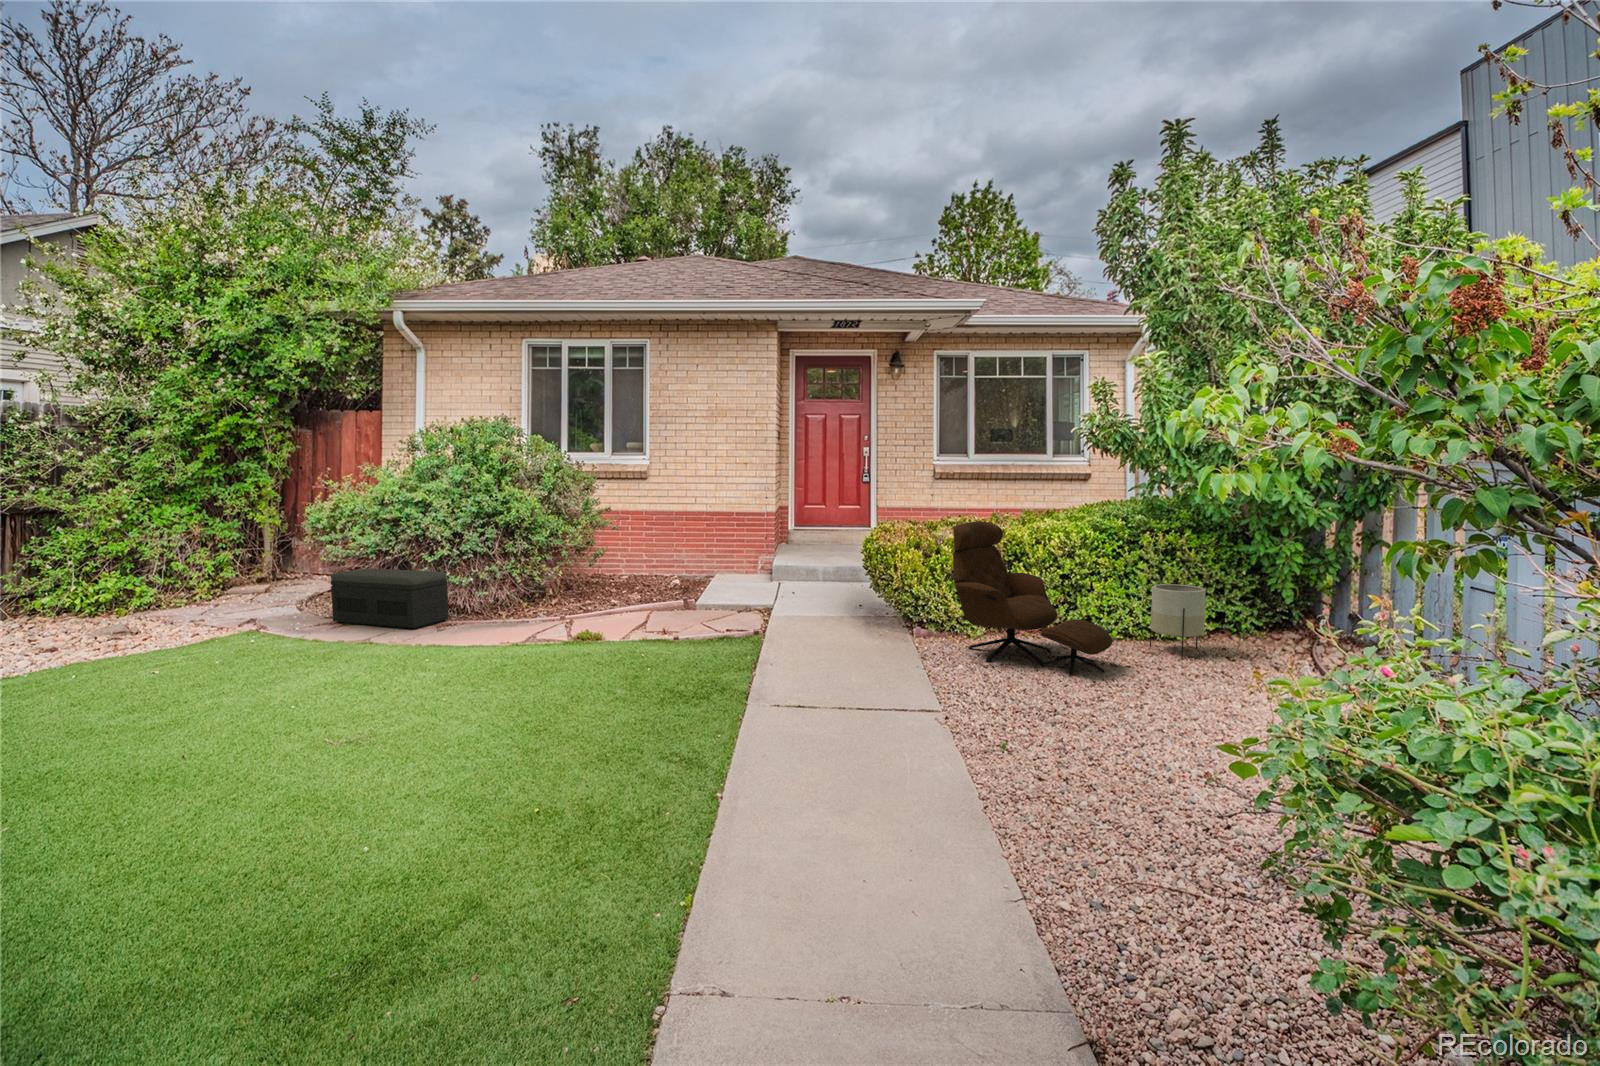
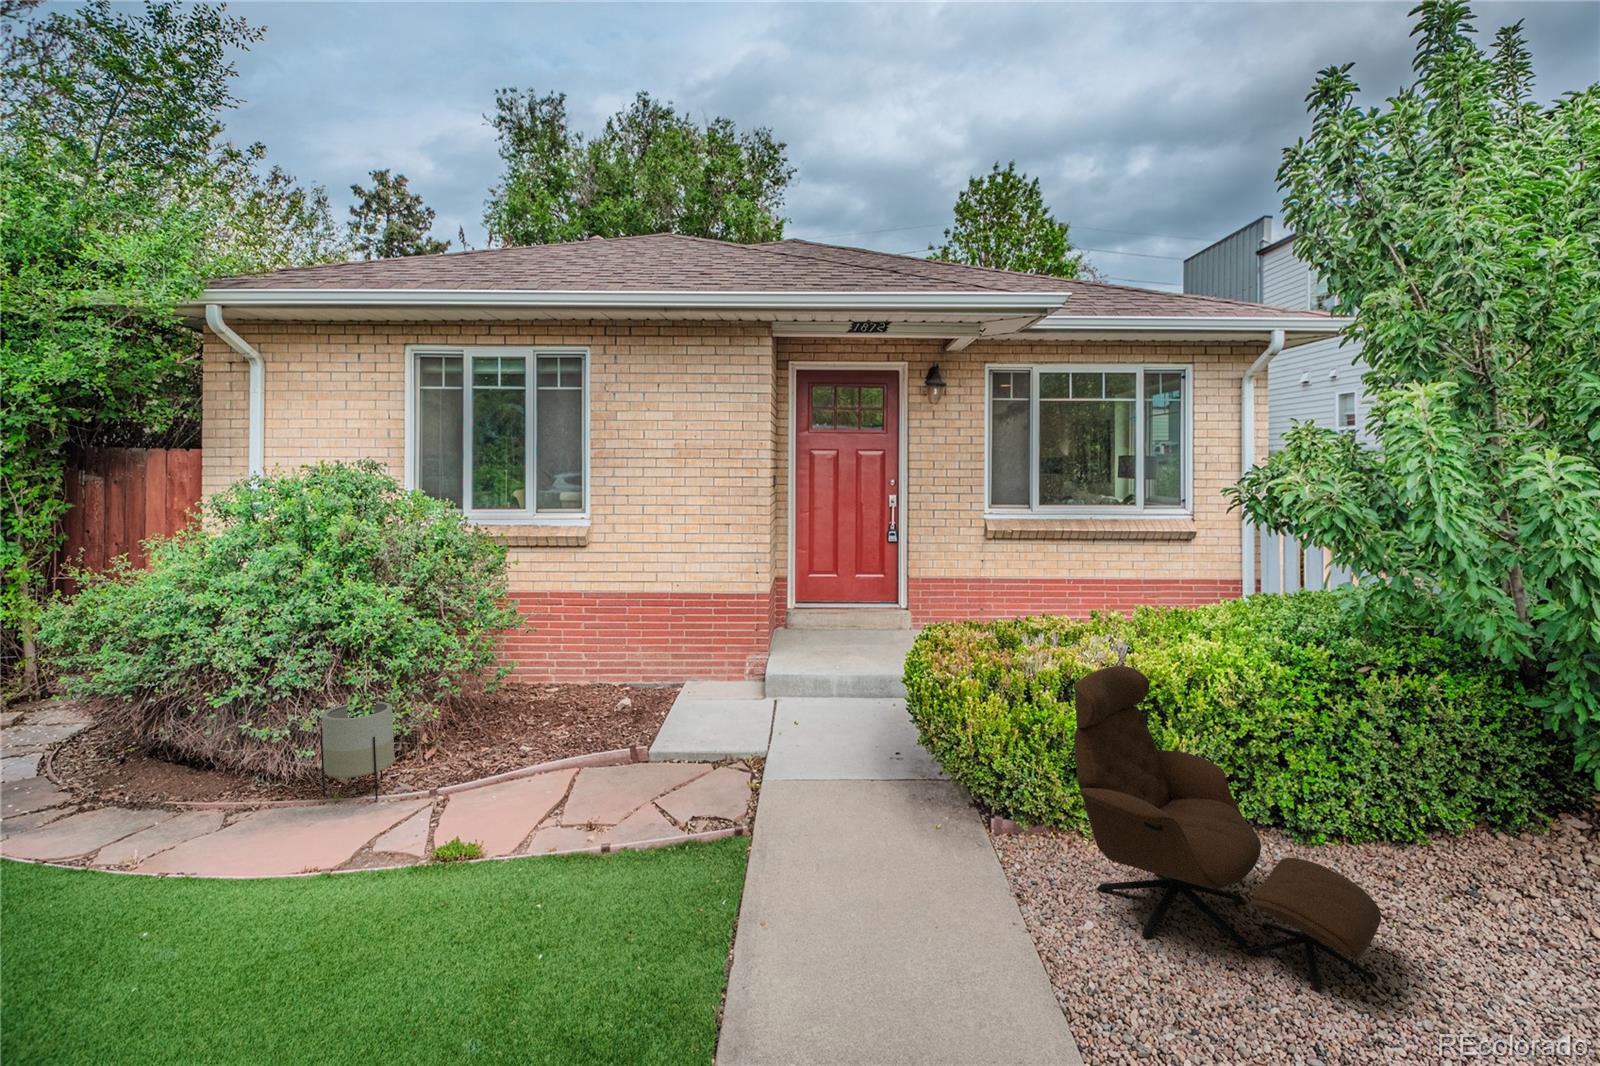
storage bench: present [331,568,449,629] -> none [54,709,248,824]
planter: present [1150,584,1206,657] -> present [320,702,395,800]

